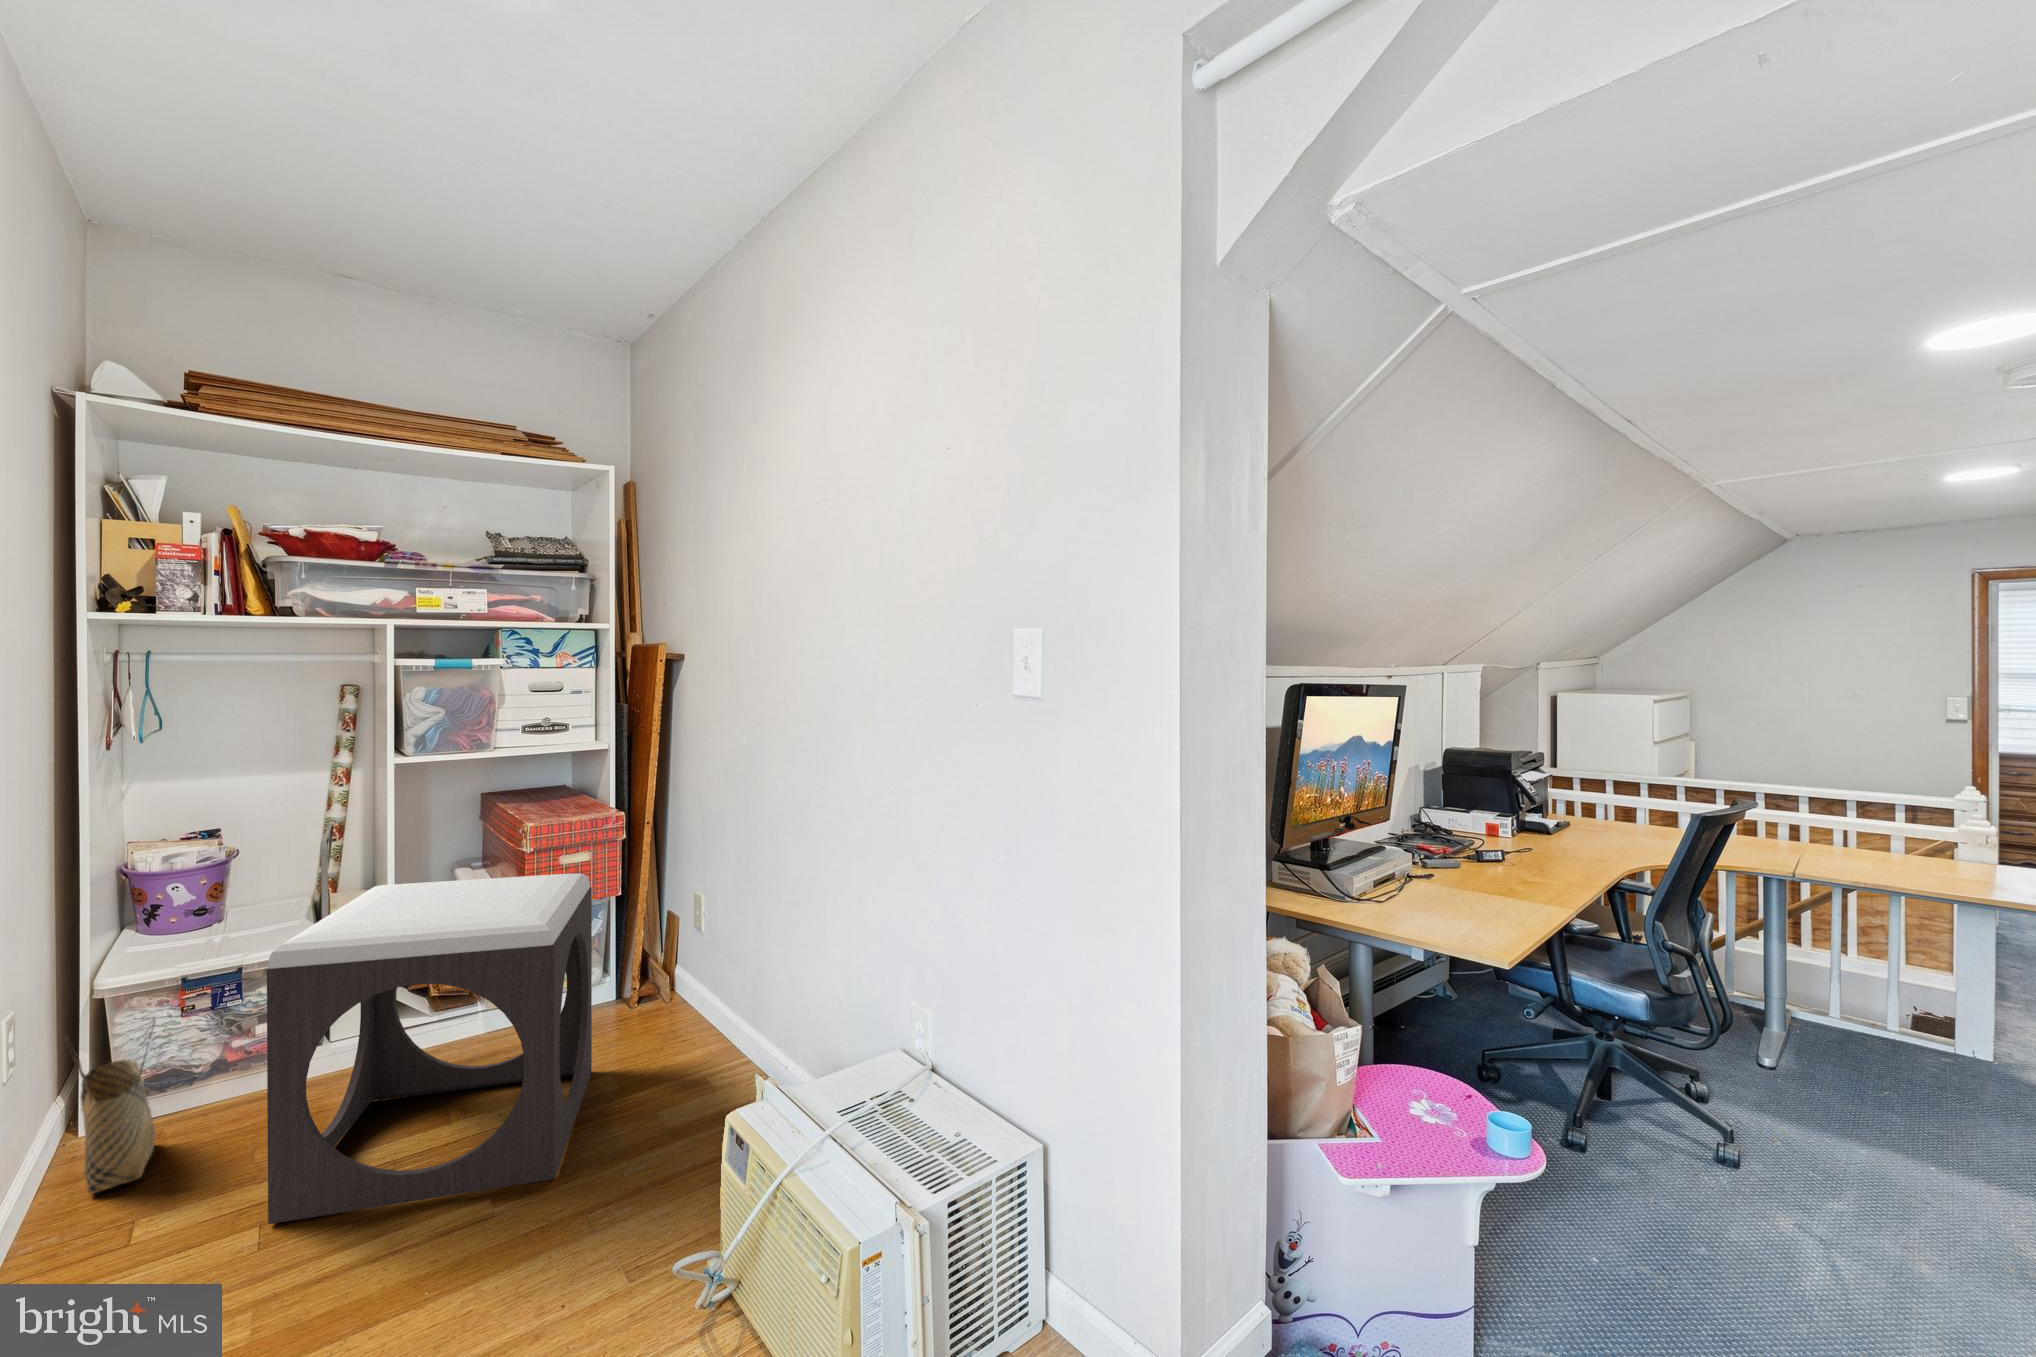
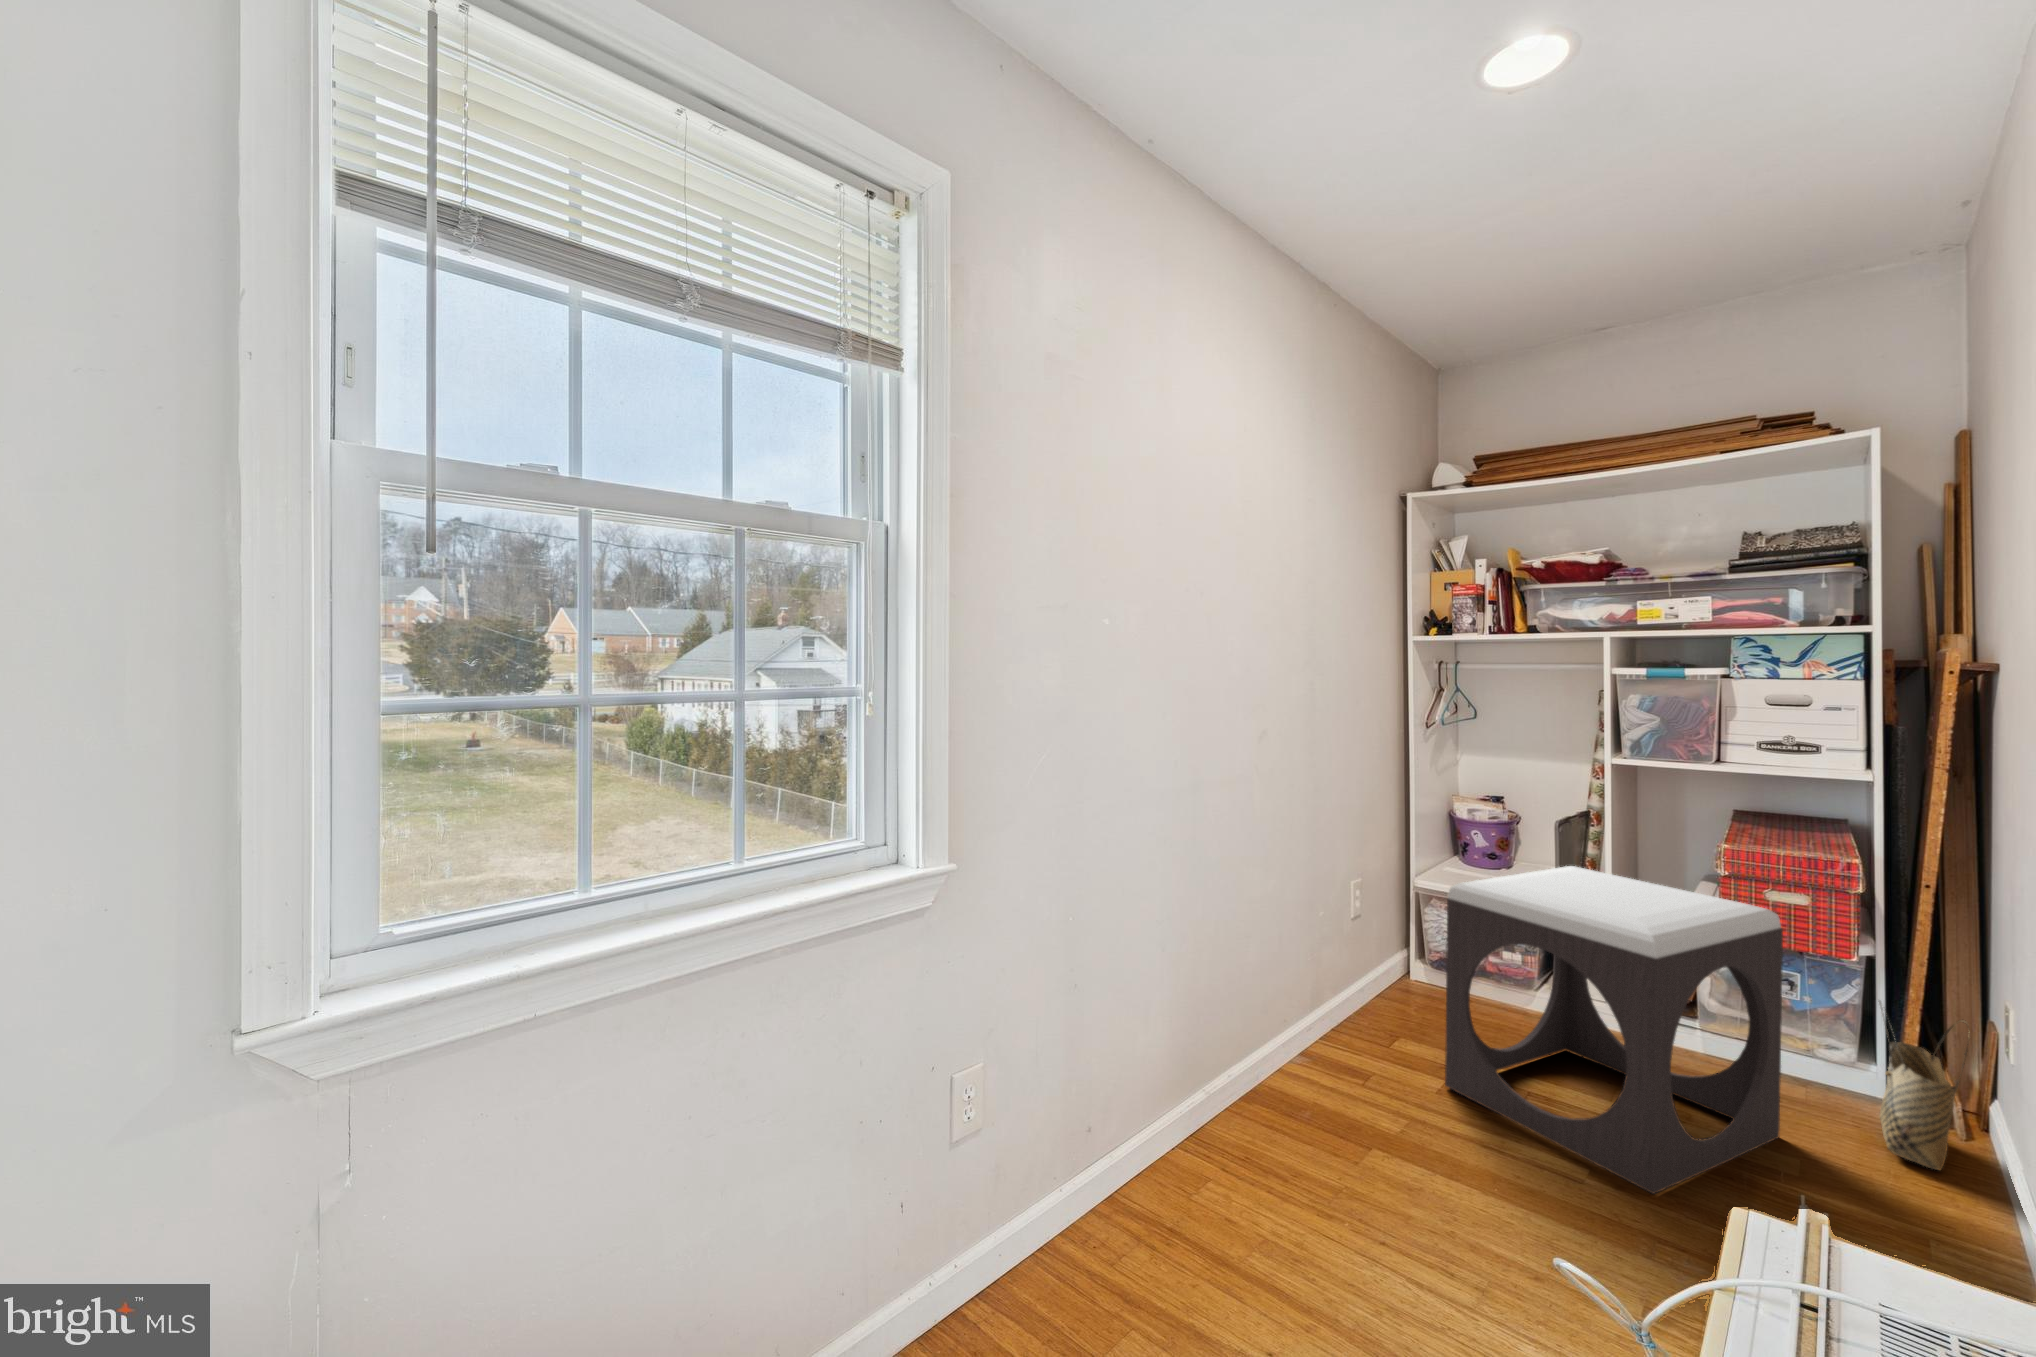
woven basket: present [66,1016,157,1194] -> present [1879,1001,1969,1171]

